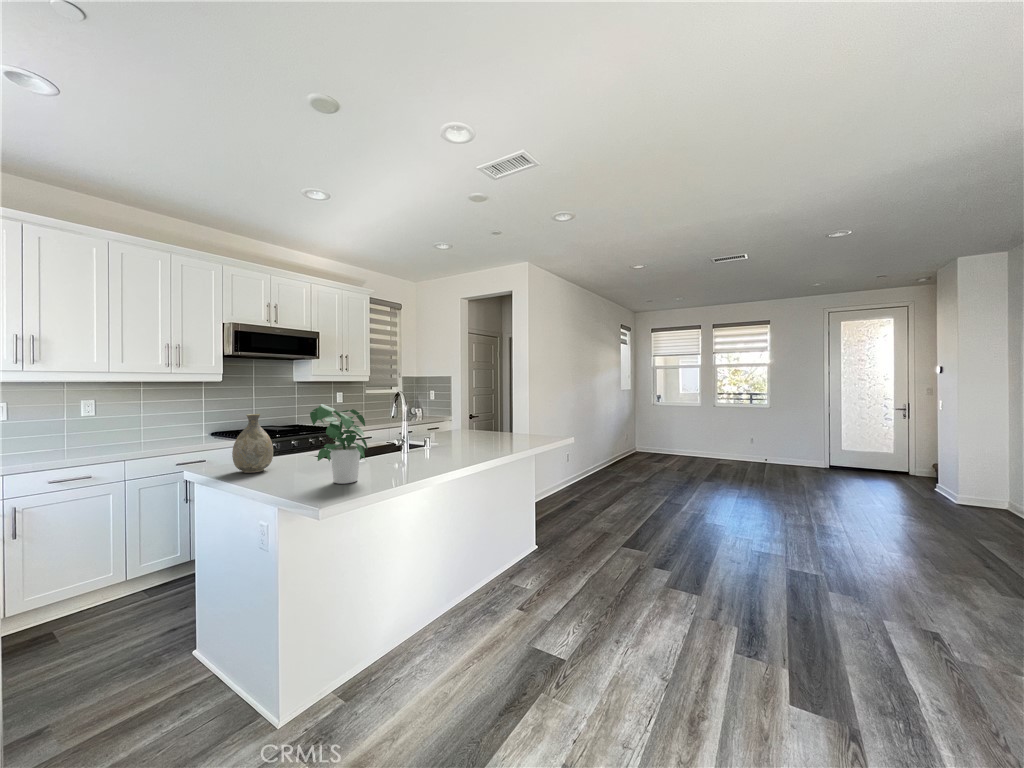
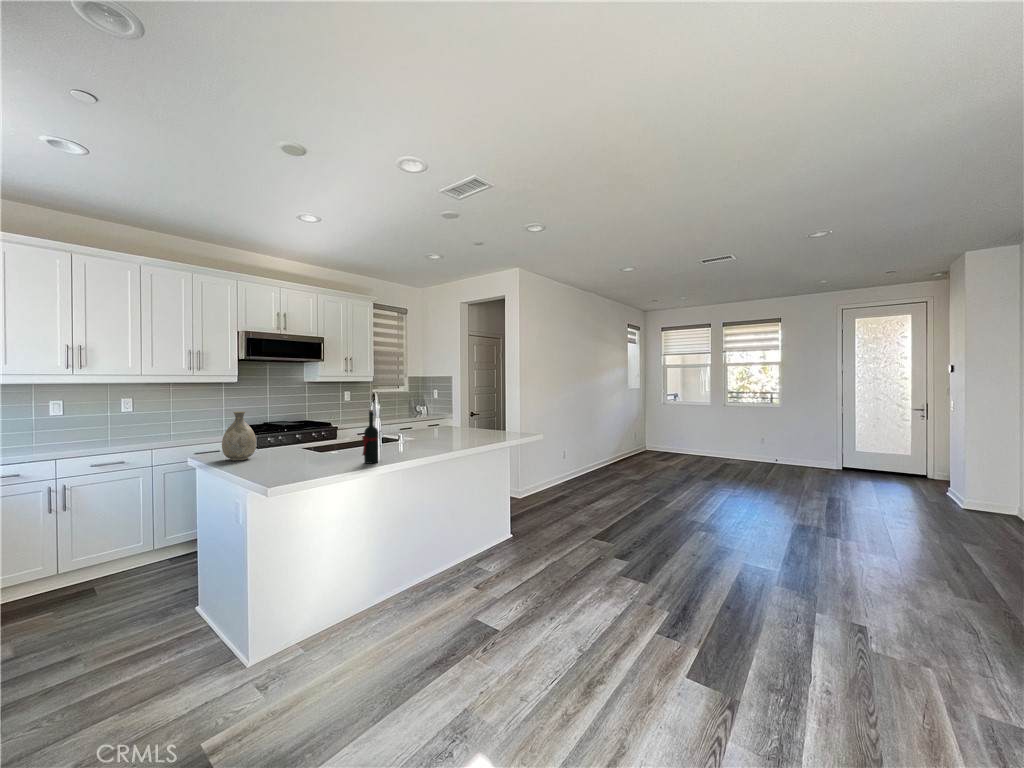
potted plant: present [310,404,367,484] -> none [277,404,325,470]
wine bottle: none [407,411,425,473] -> present [362,410,378,463]

